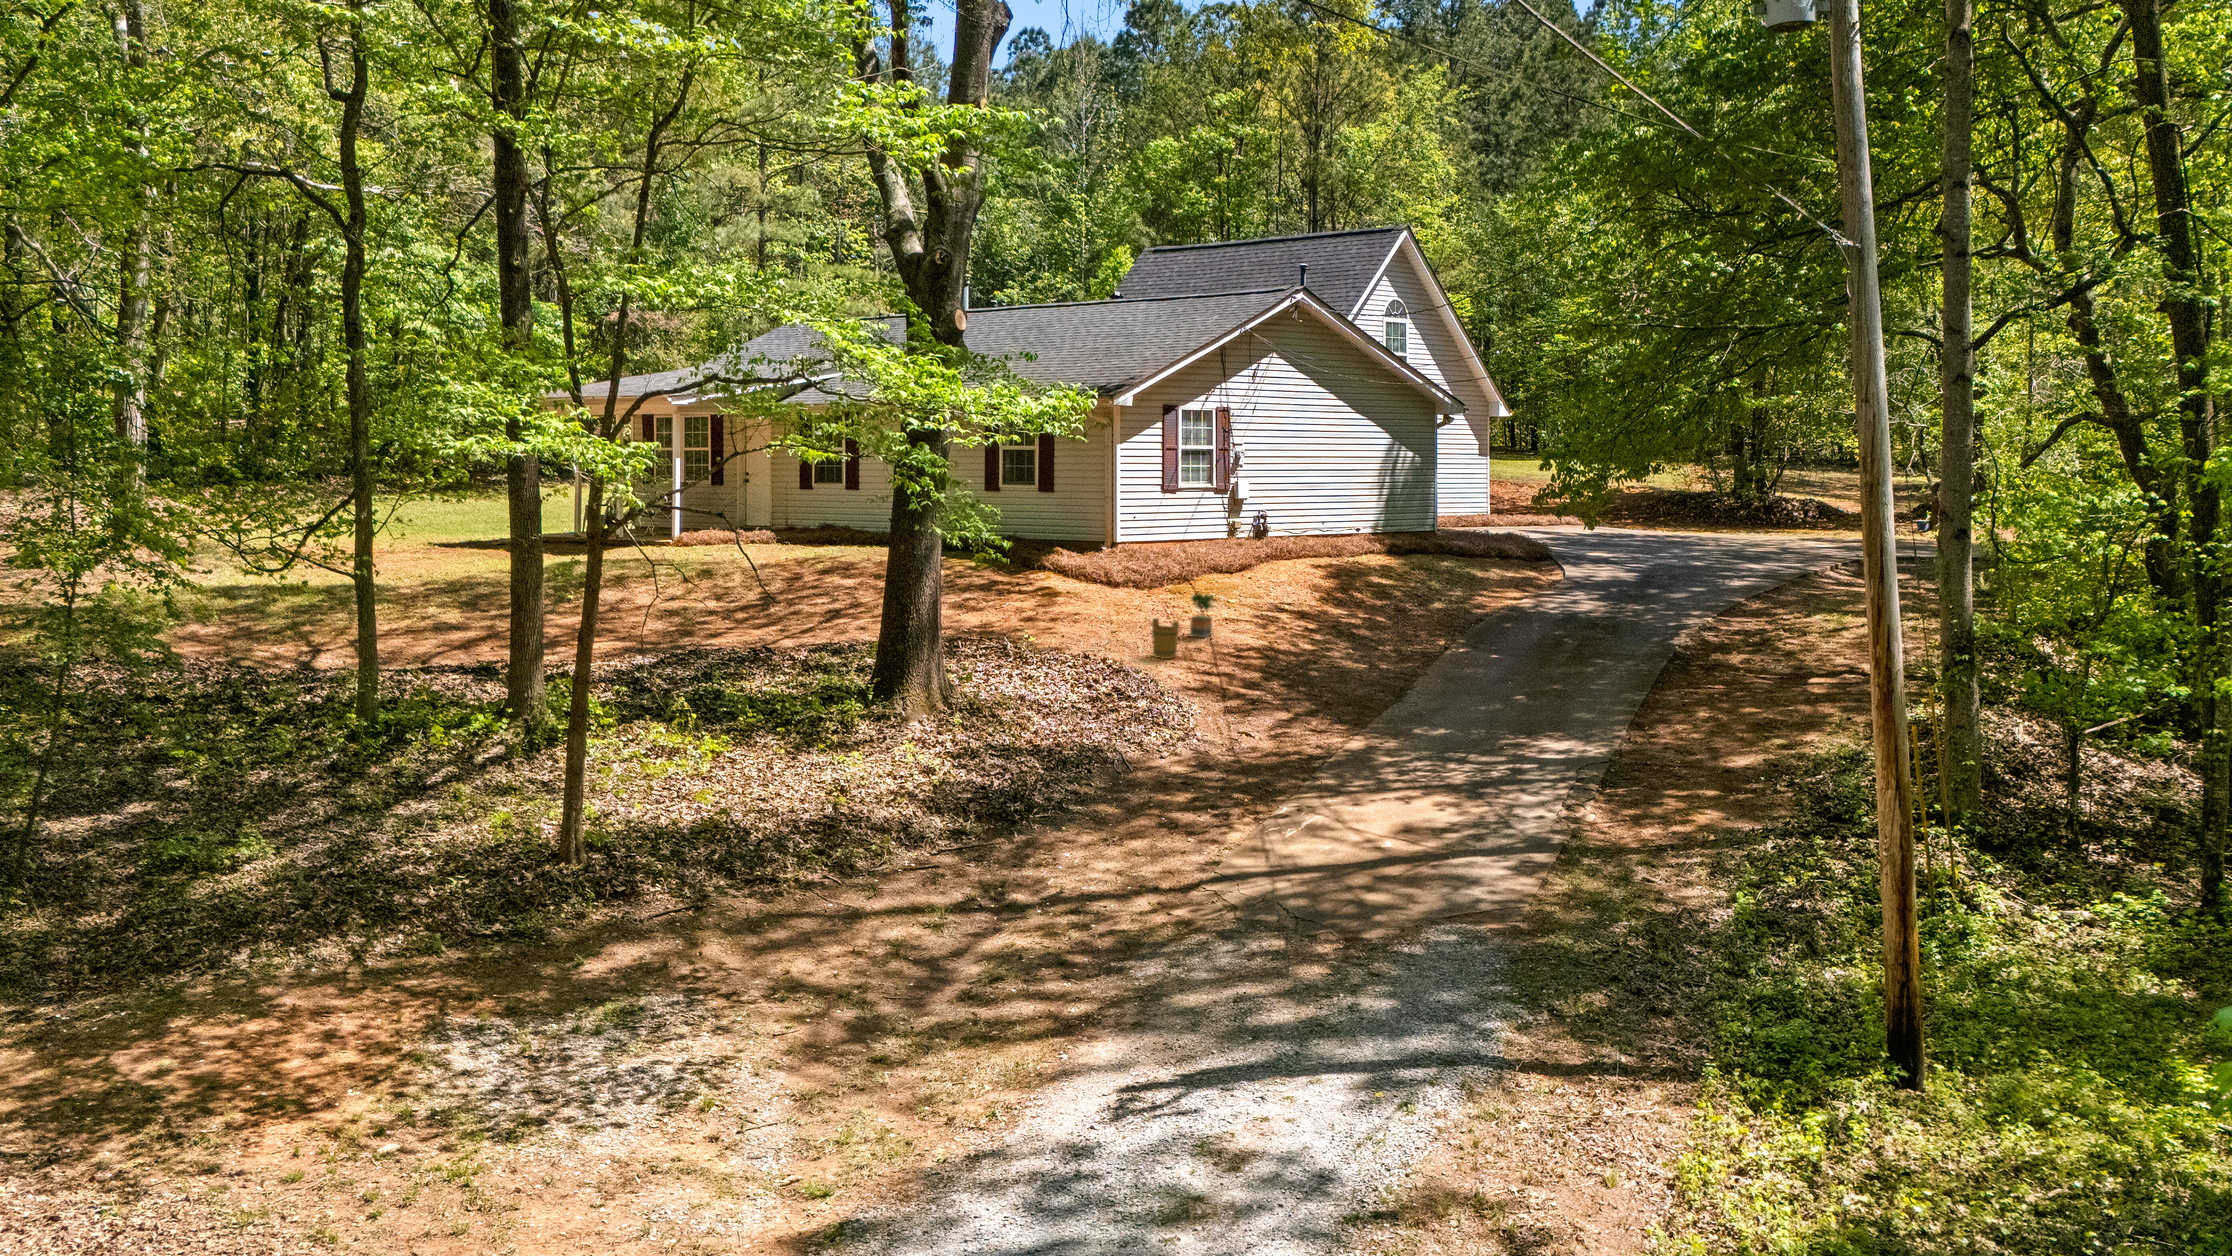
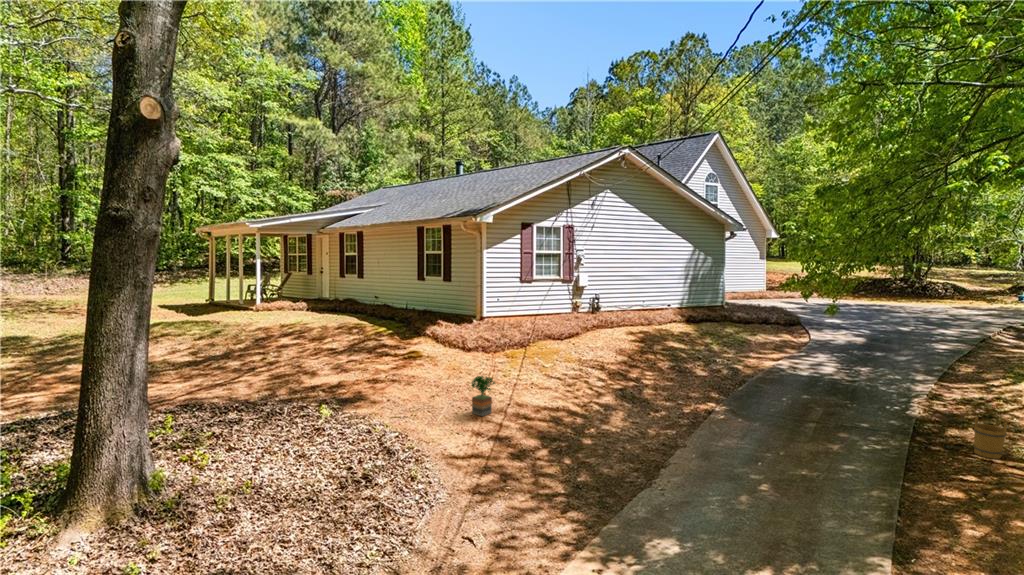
bucket: present [1152,618,1179,659] -> present [974,417,1008,459]

